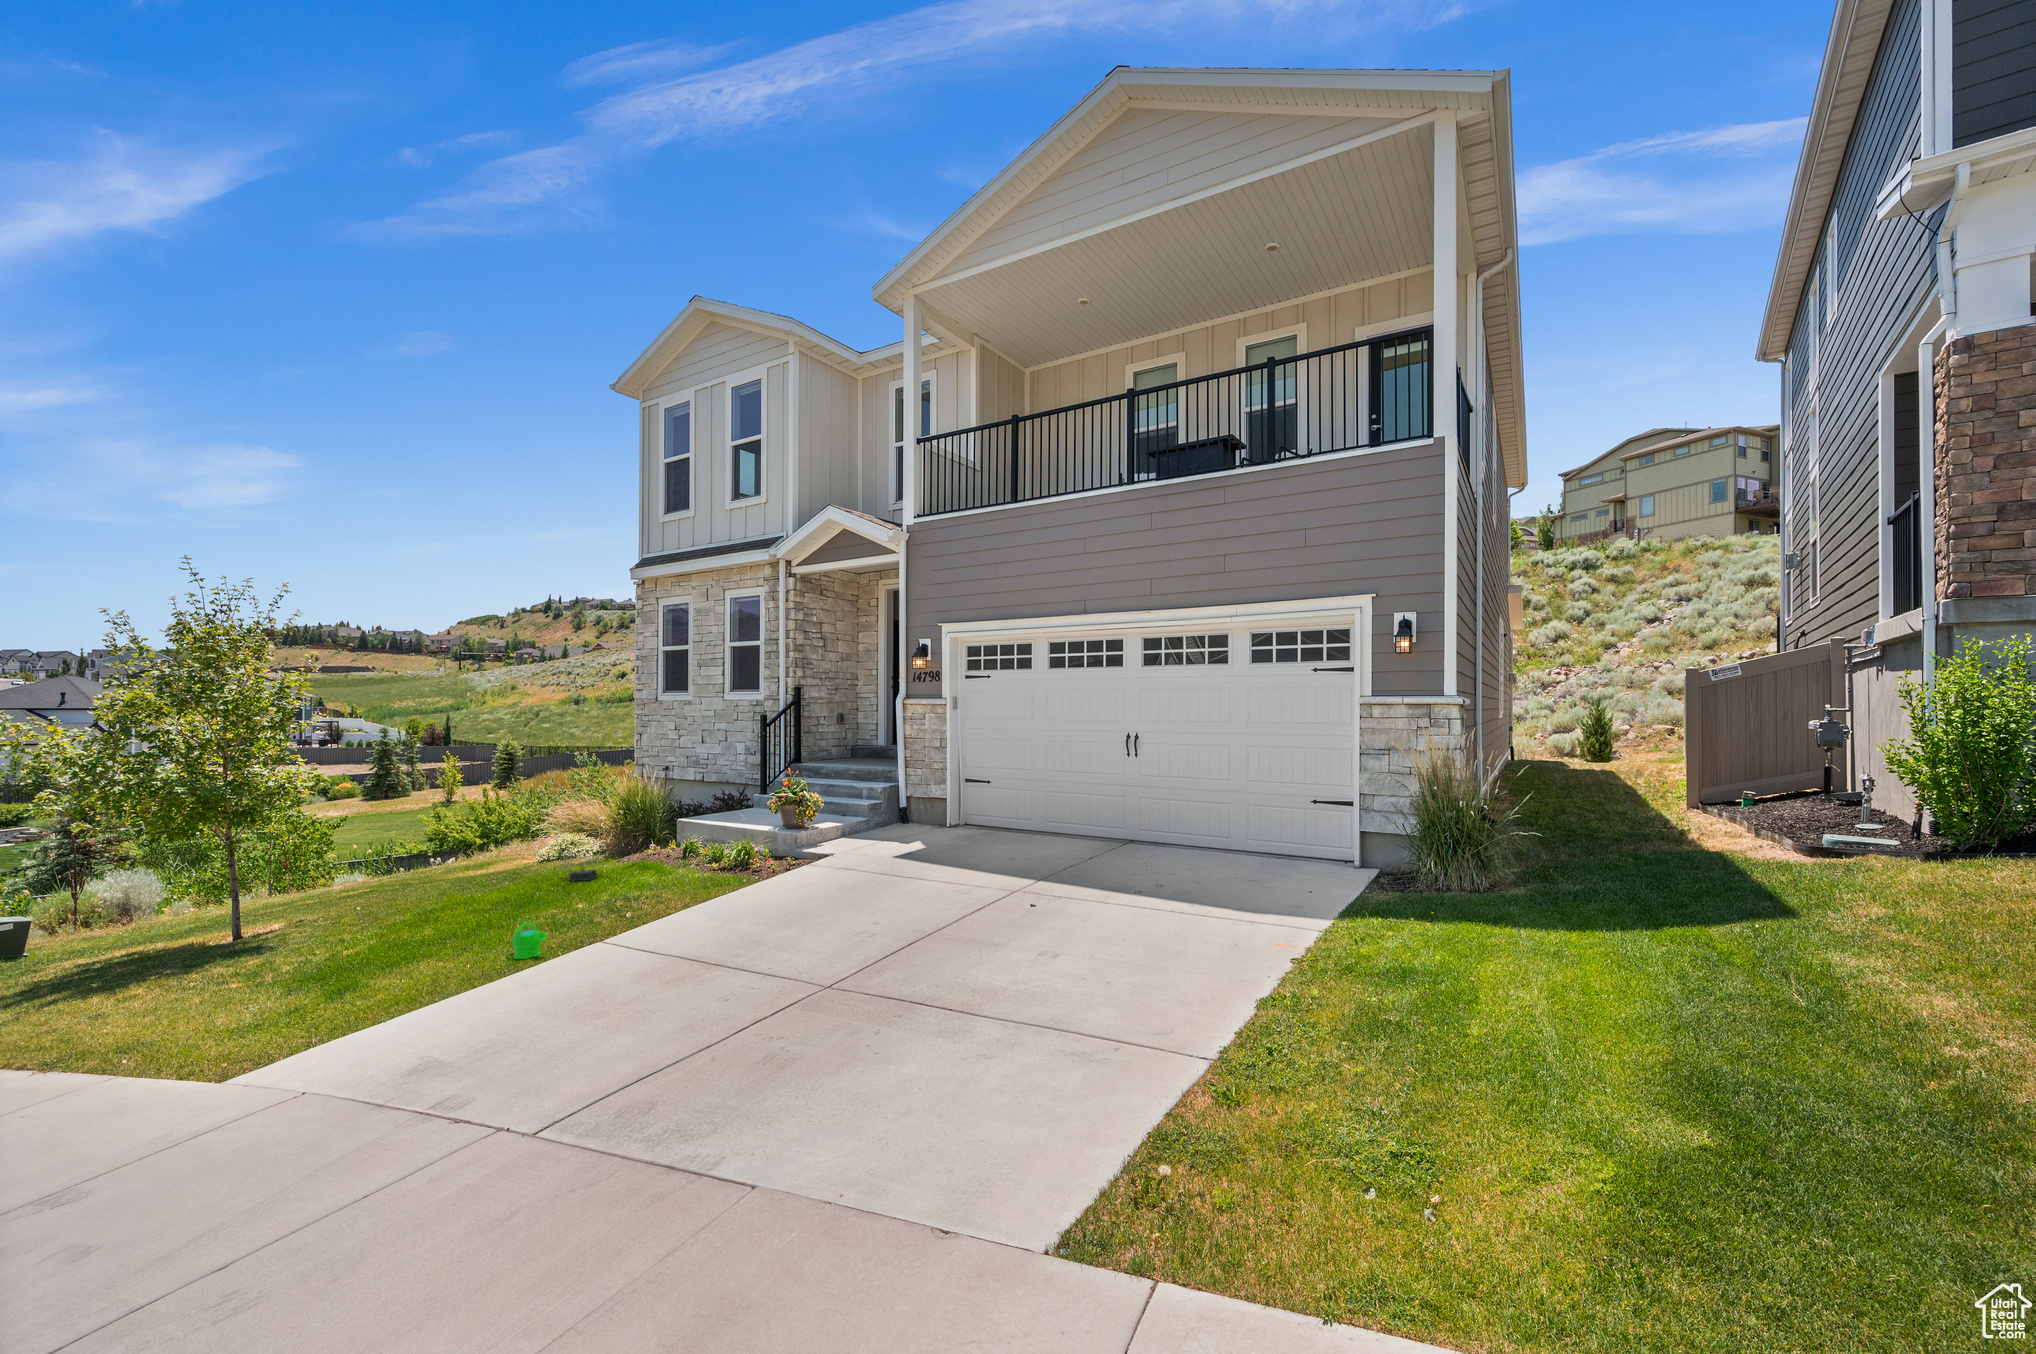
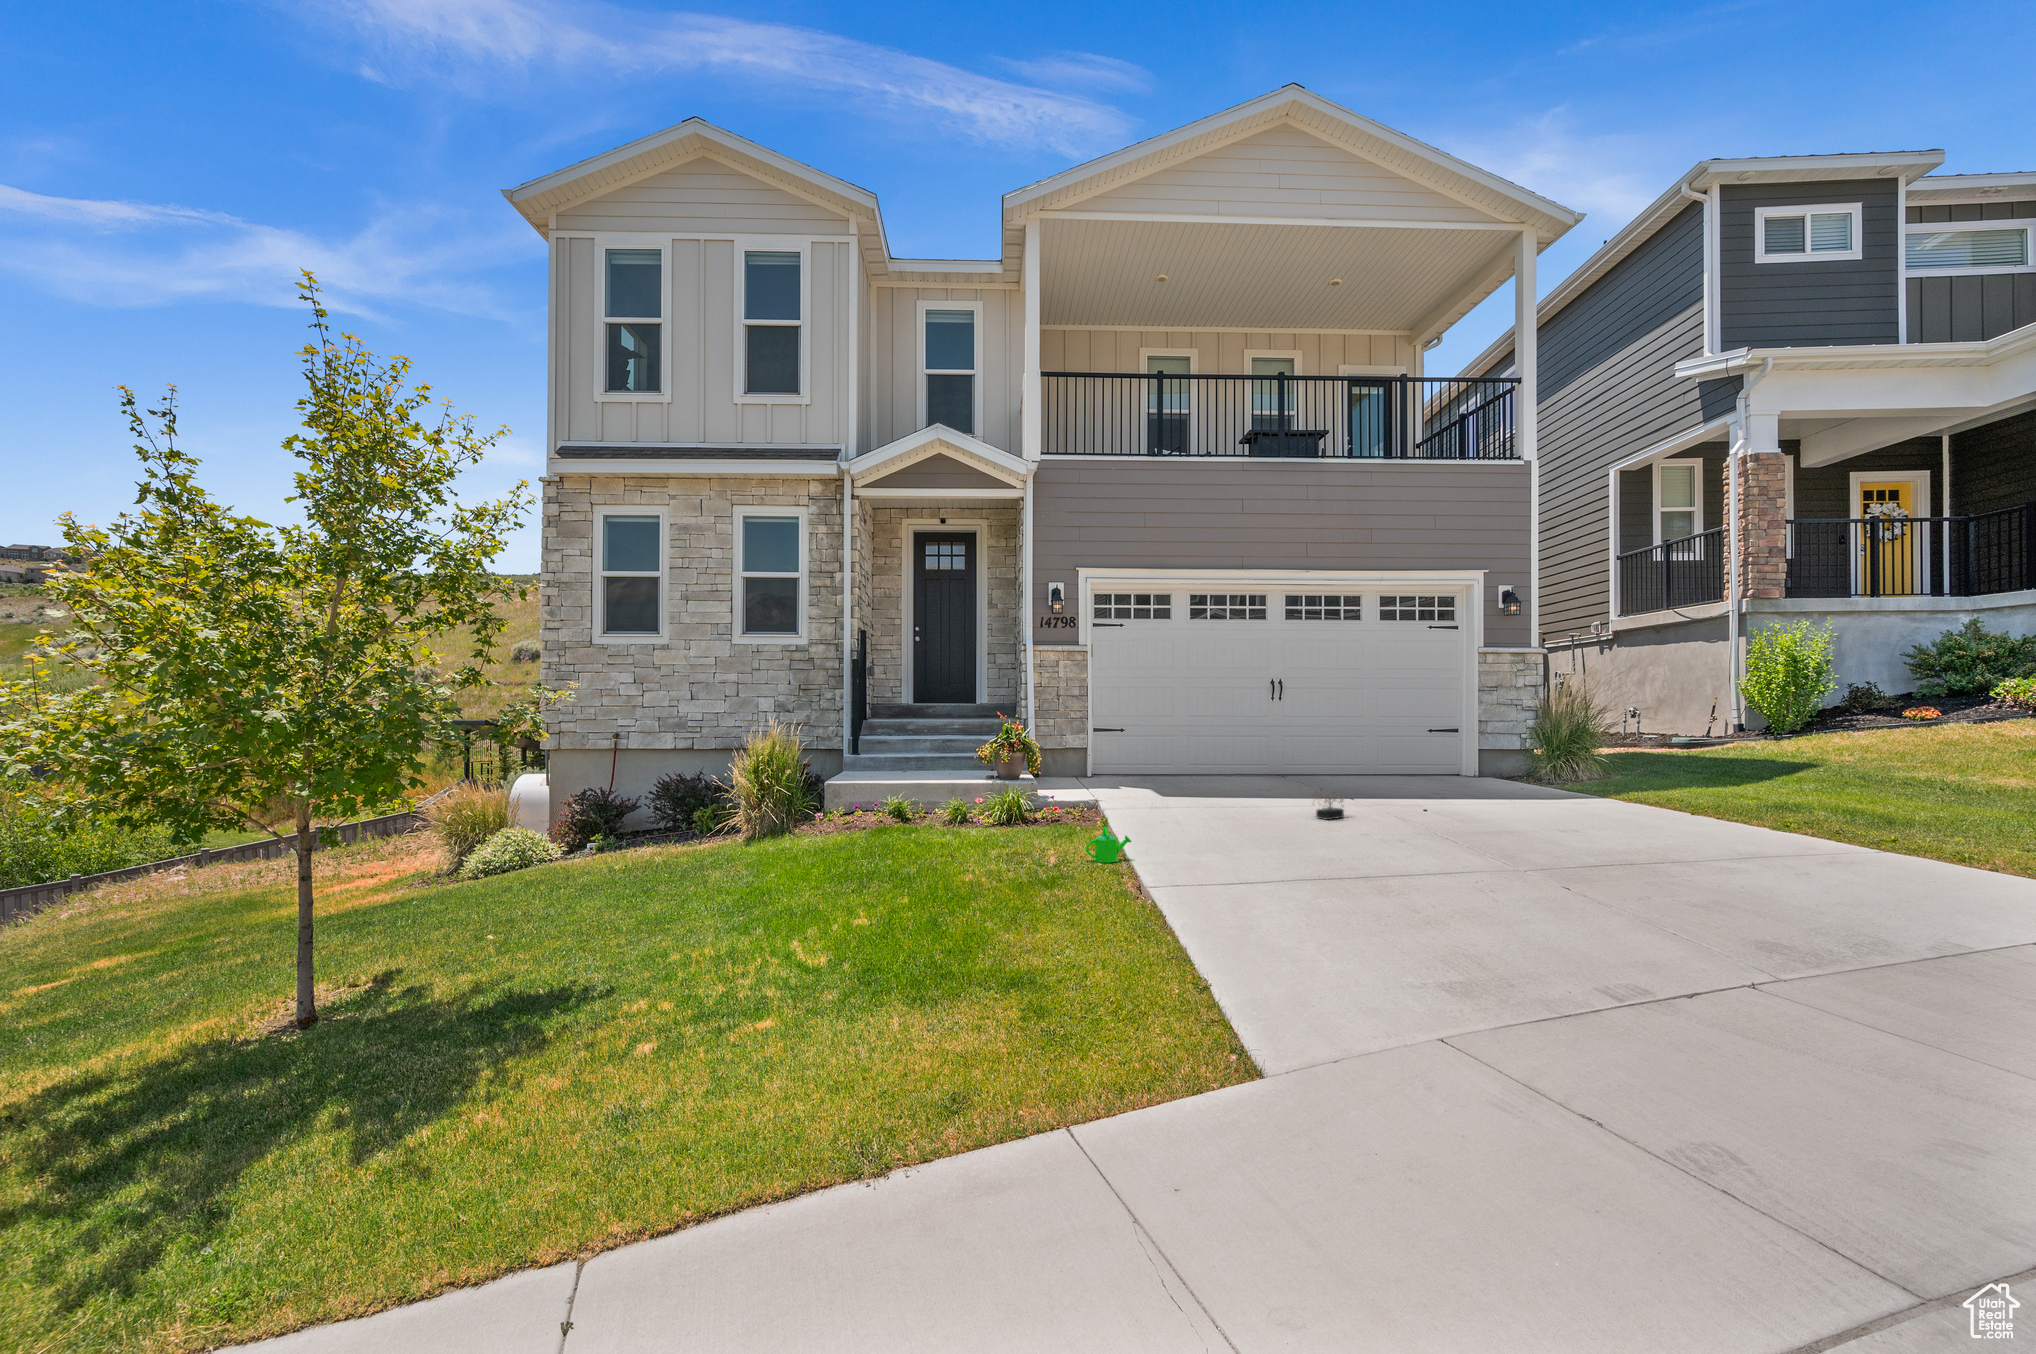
decorative plant: present [564,852,600,881] -> present [1313,787,1344,820]

